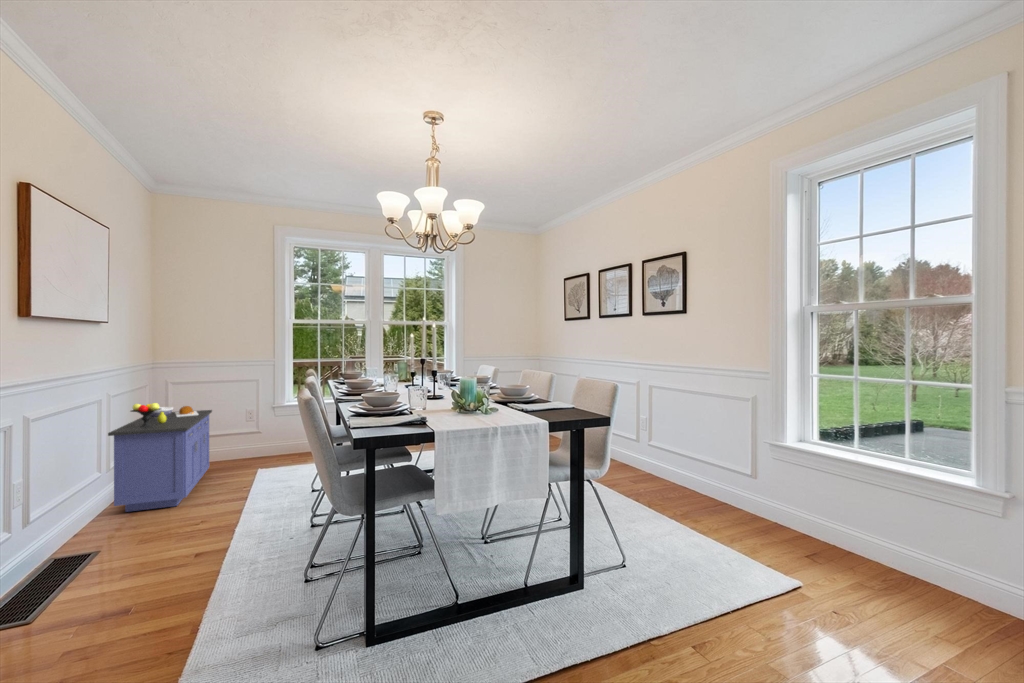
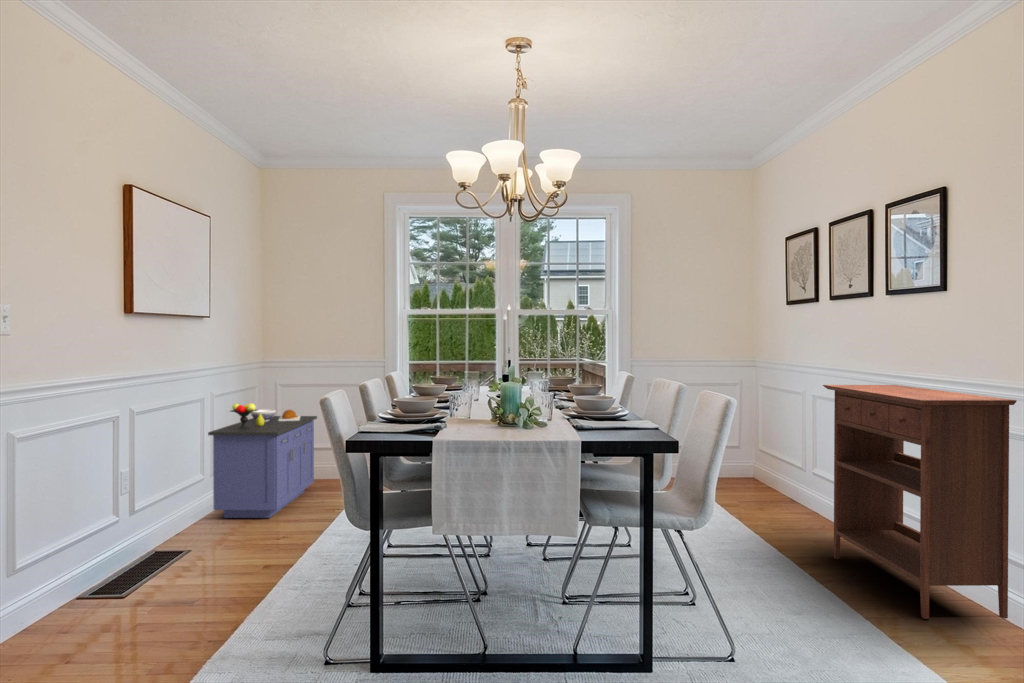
console table: none [616,371,741,515] -> present [823,385,1017,619]

